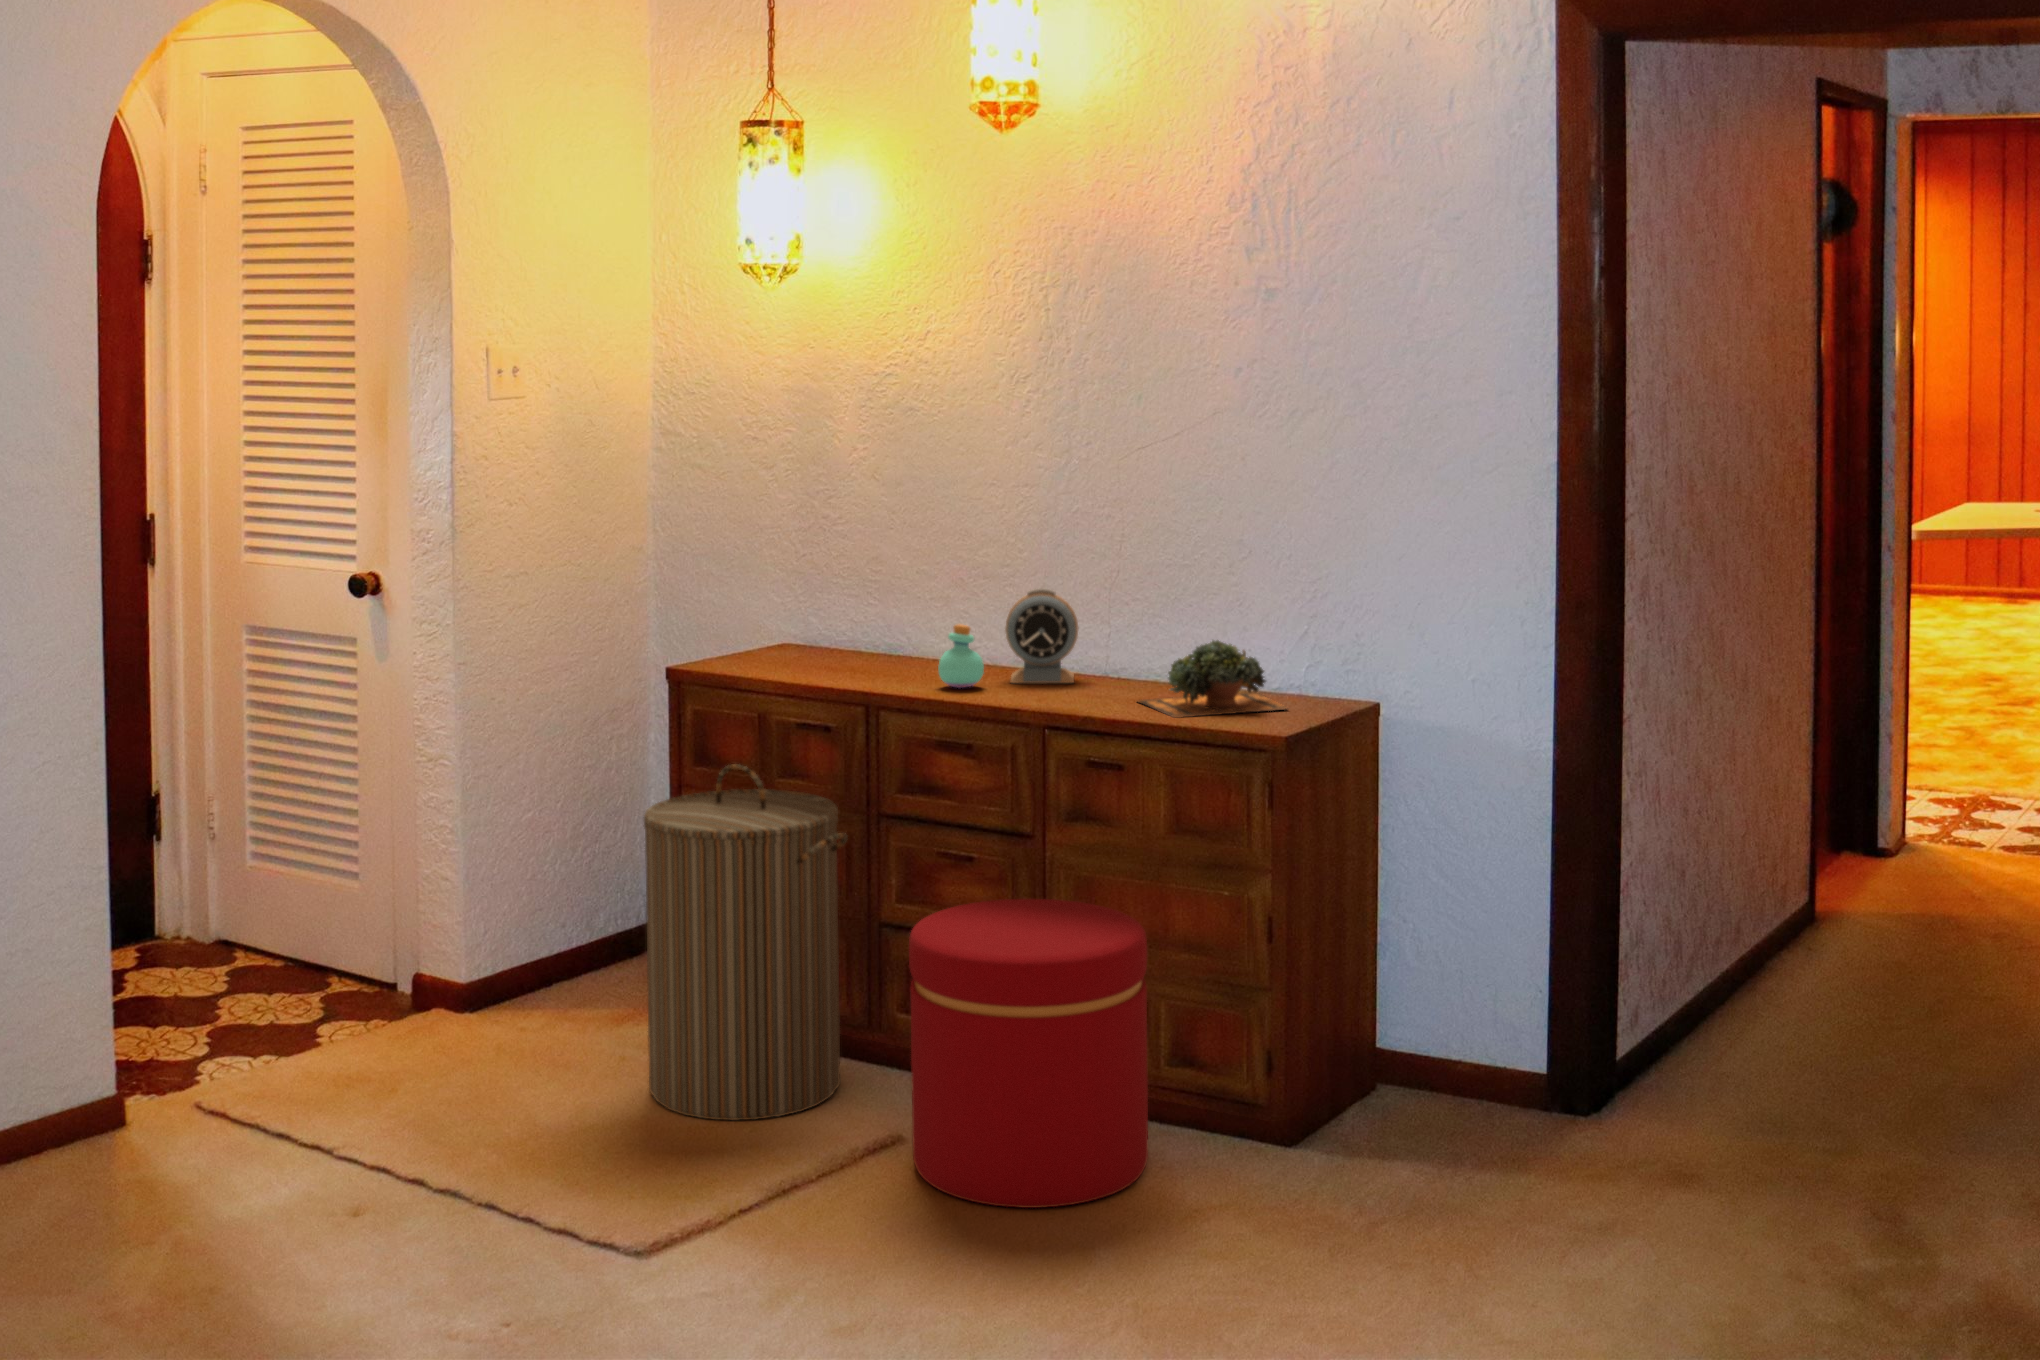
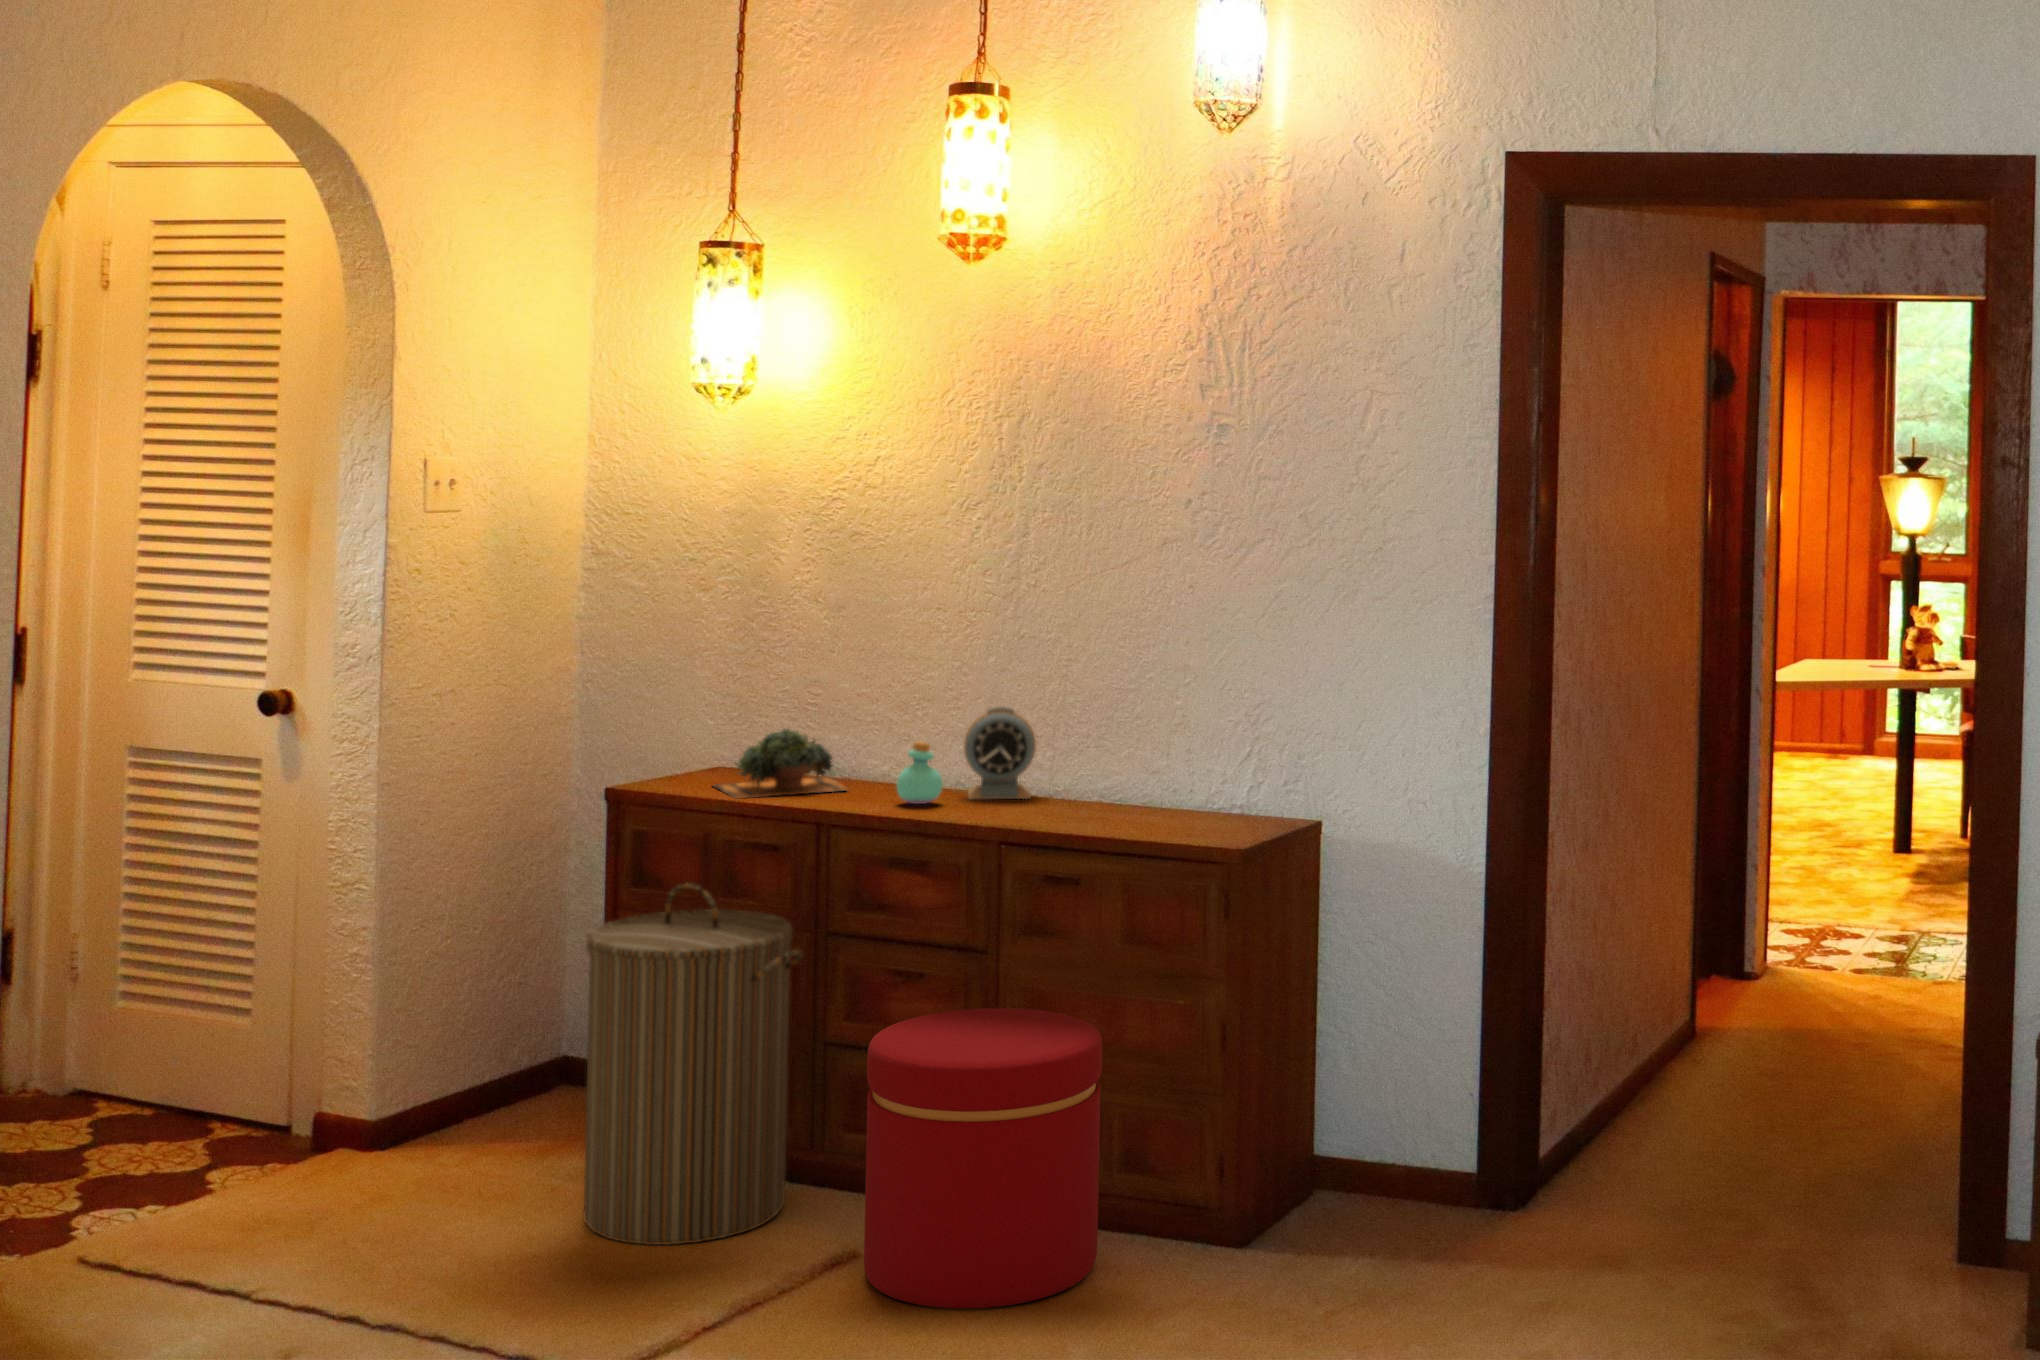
succulent plant: present [1137,640,1287,718] -> present [713,729,847,799]

